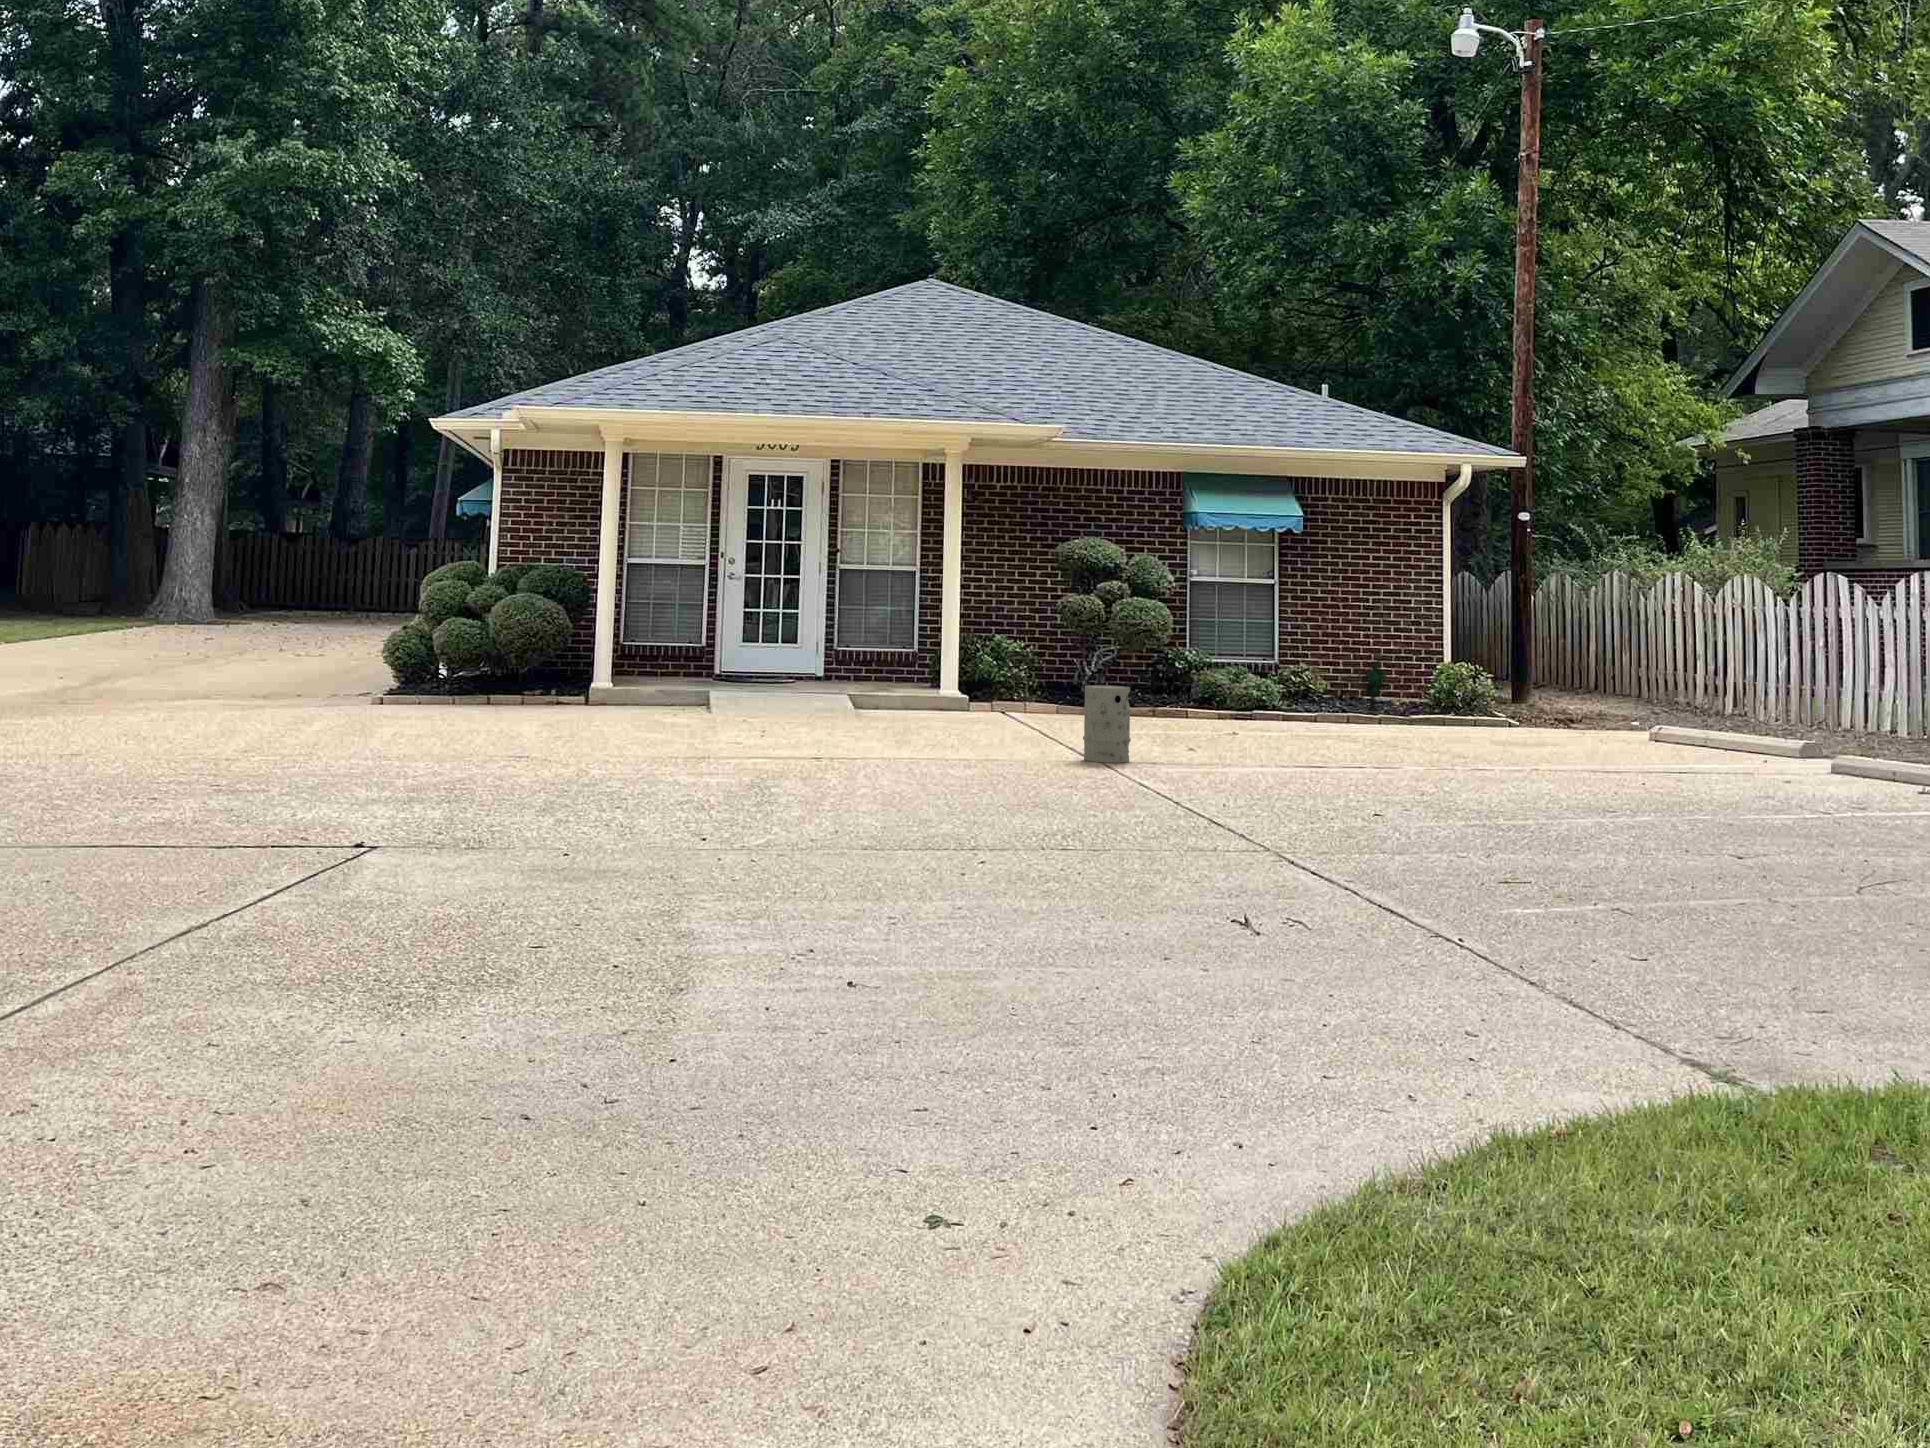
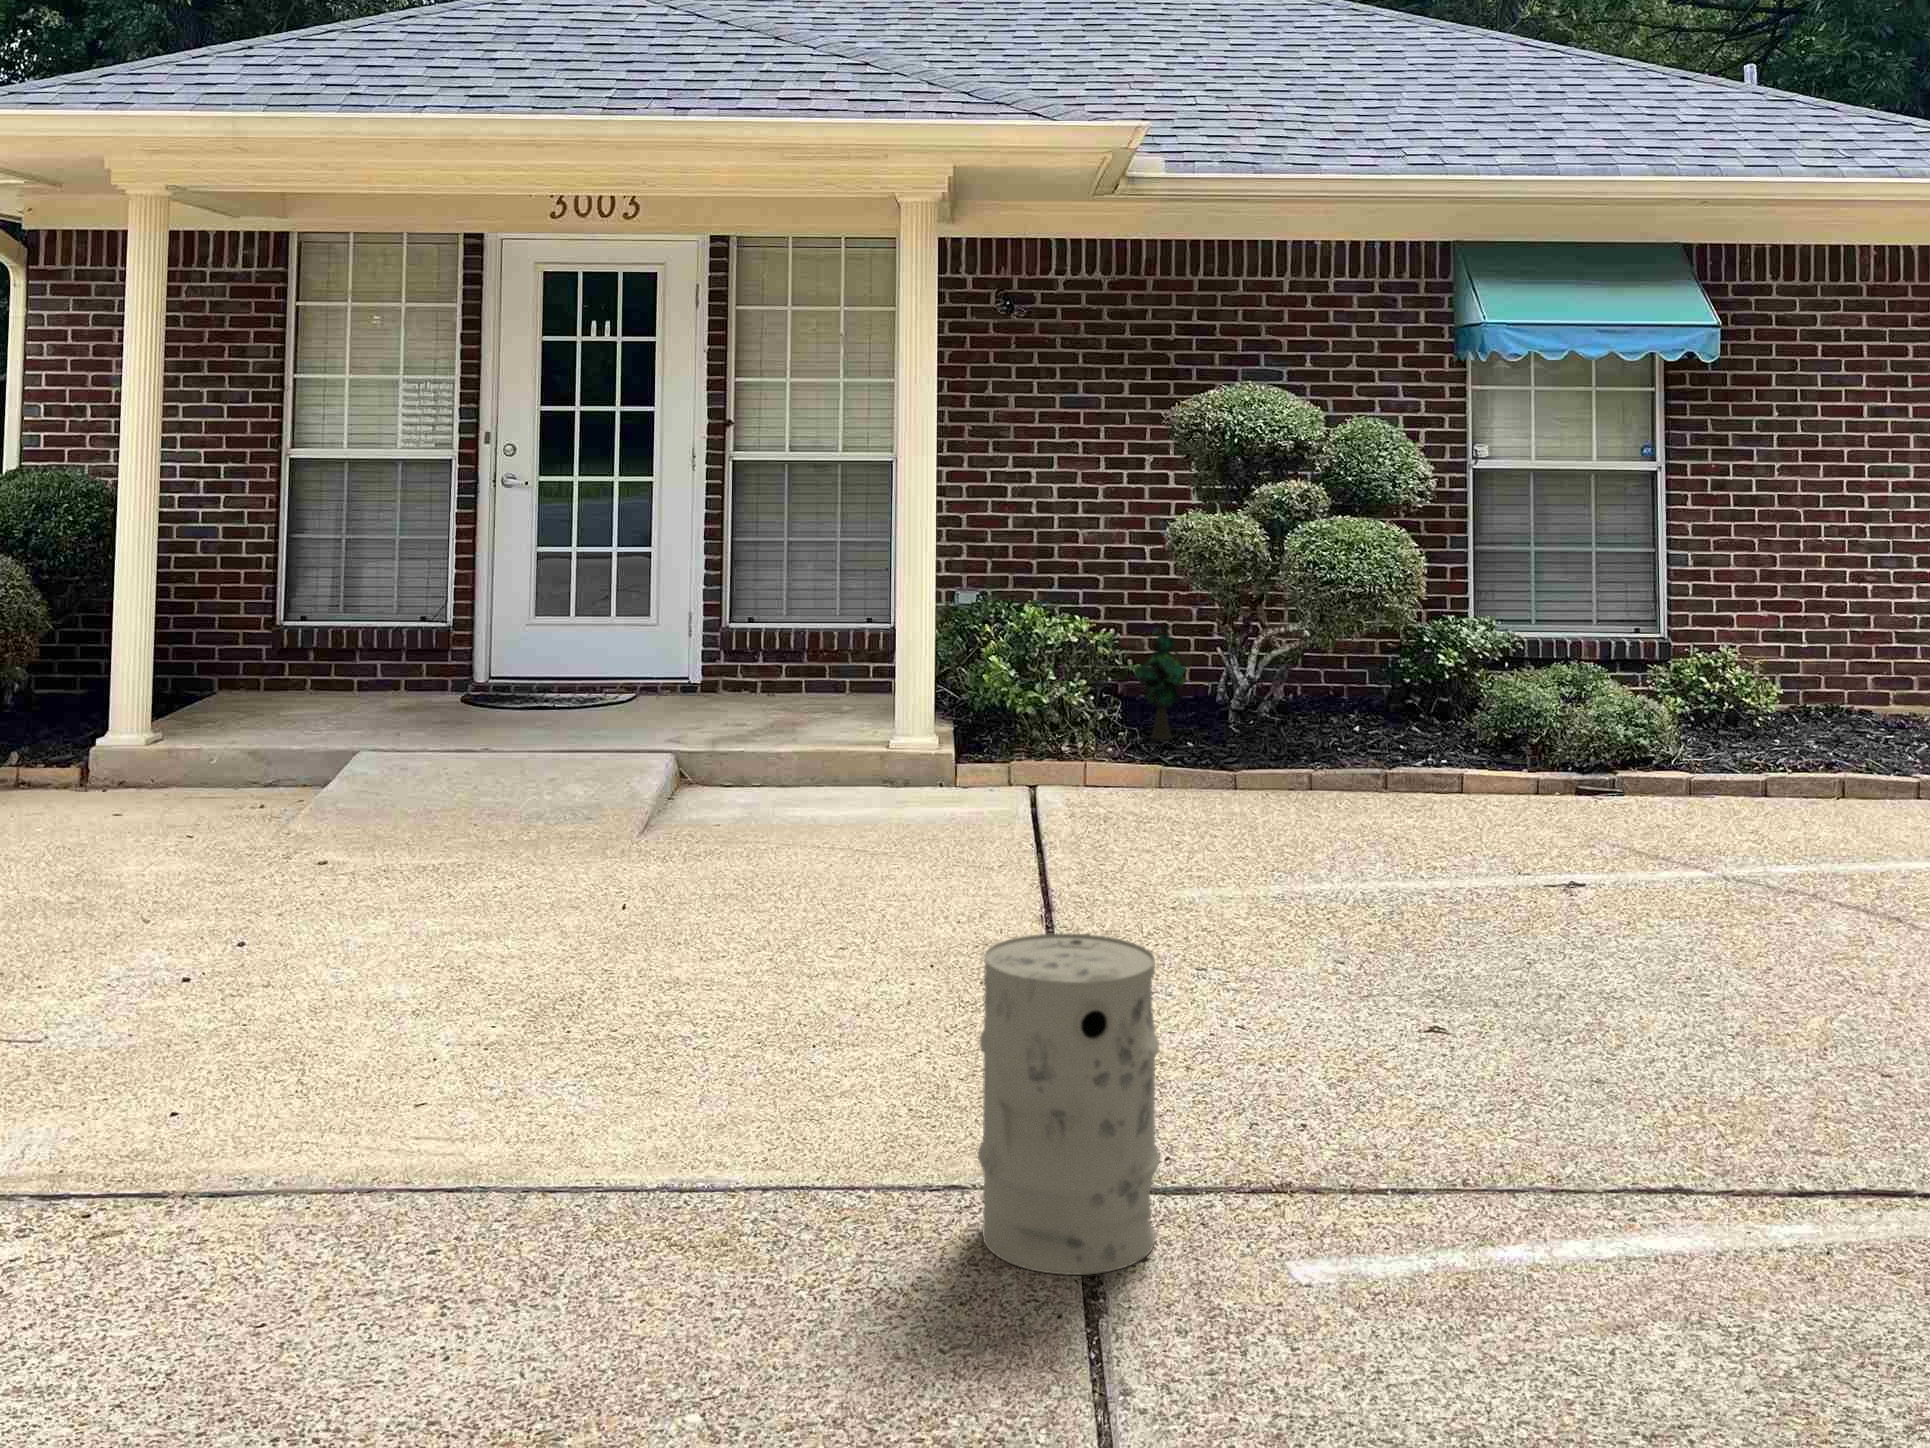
decorative plant: present [1359,658,1387,711] -> present [1134,625,1188,740]

